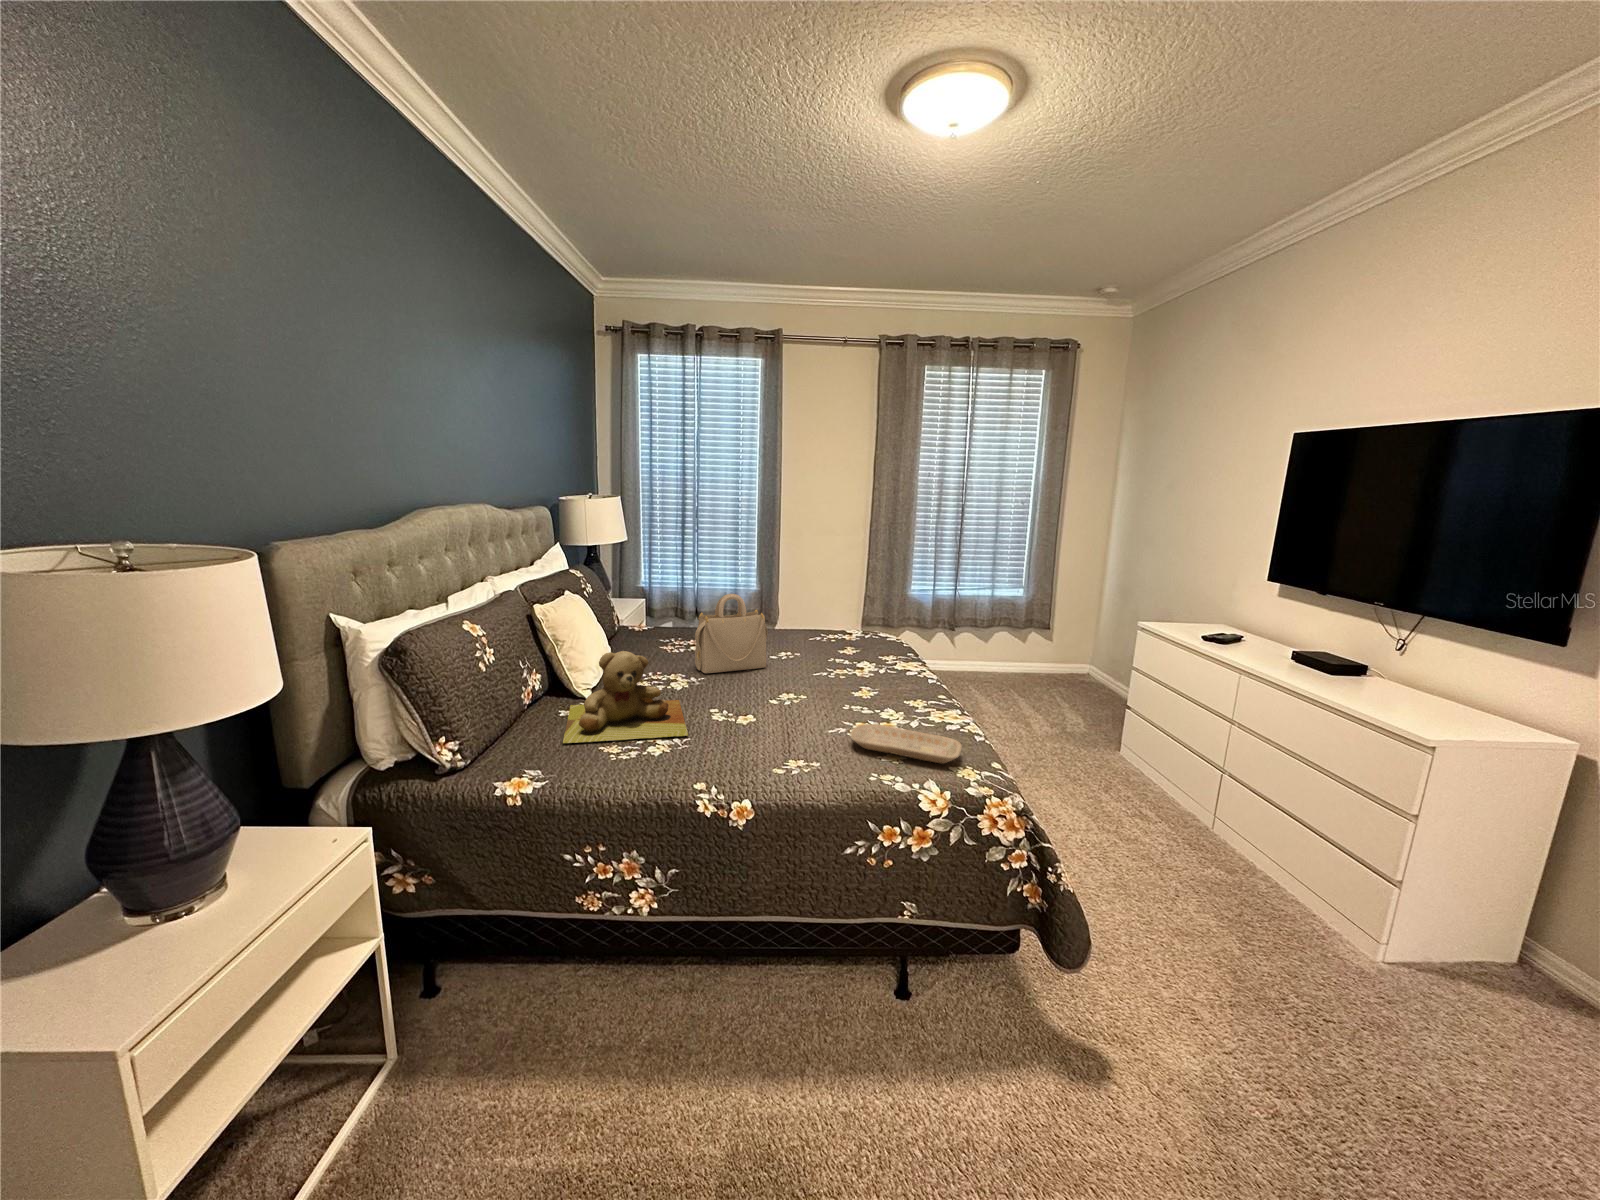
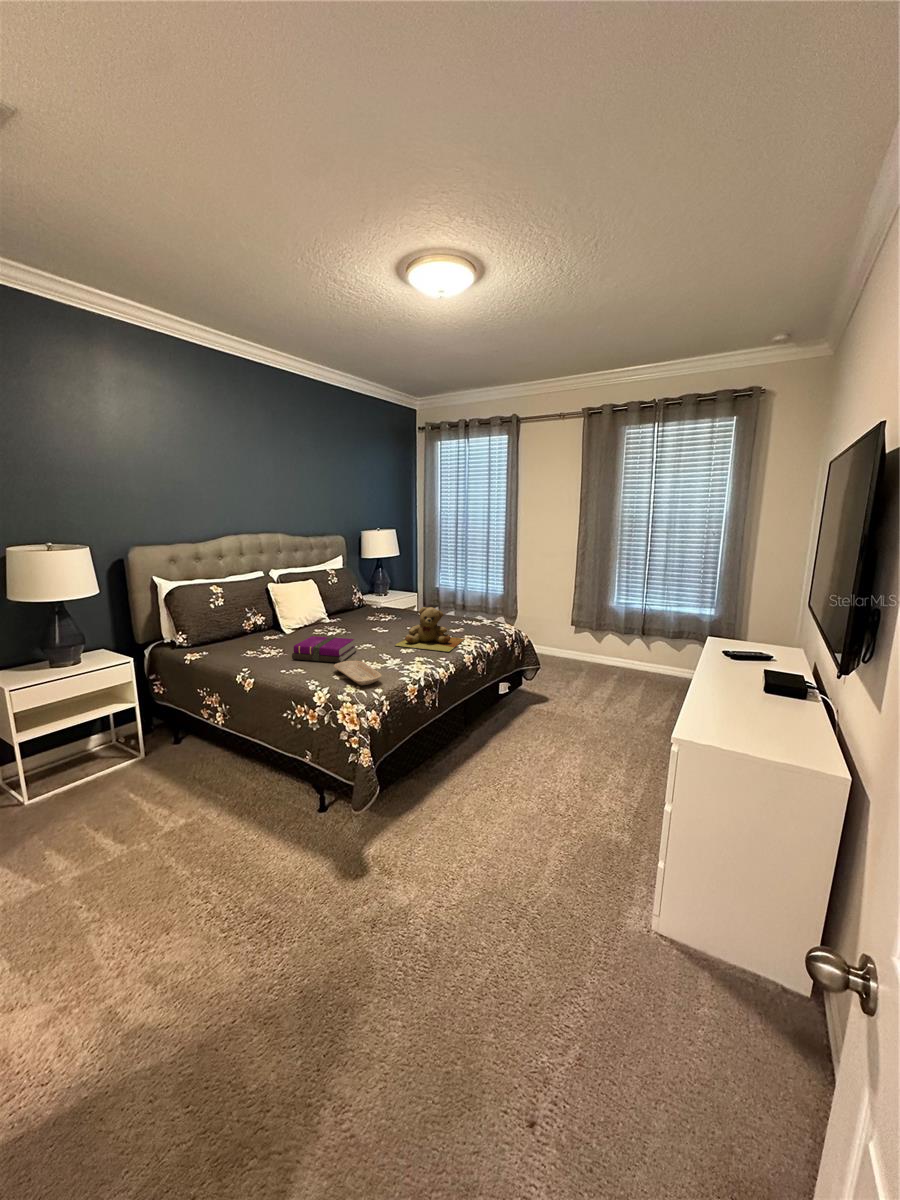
handbag: present [695,594,768,673] -> none [349,585,393,632]
teddy bear: present [563,651,688,743] -> present [396,607,464,652]
notebook: none [721,689,831,745] -> present [292,636,356,663]

